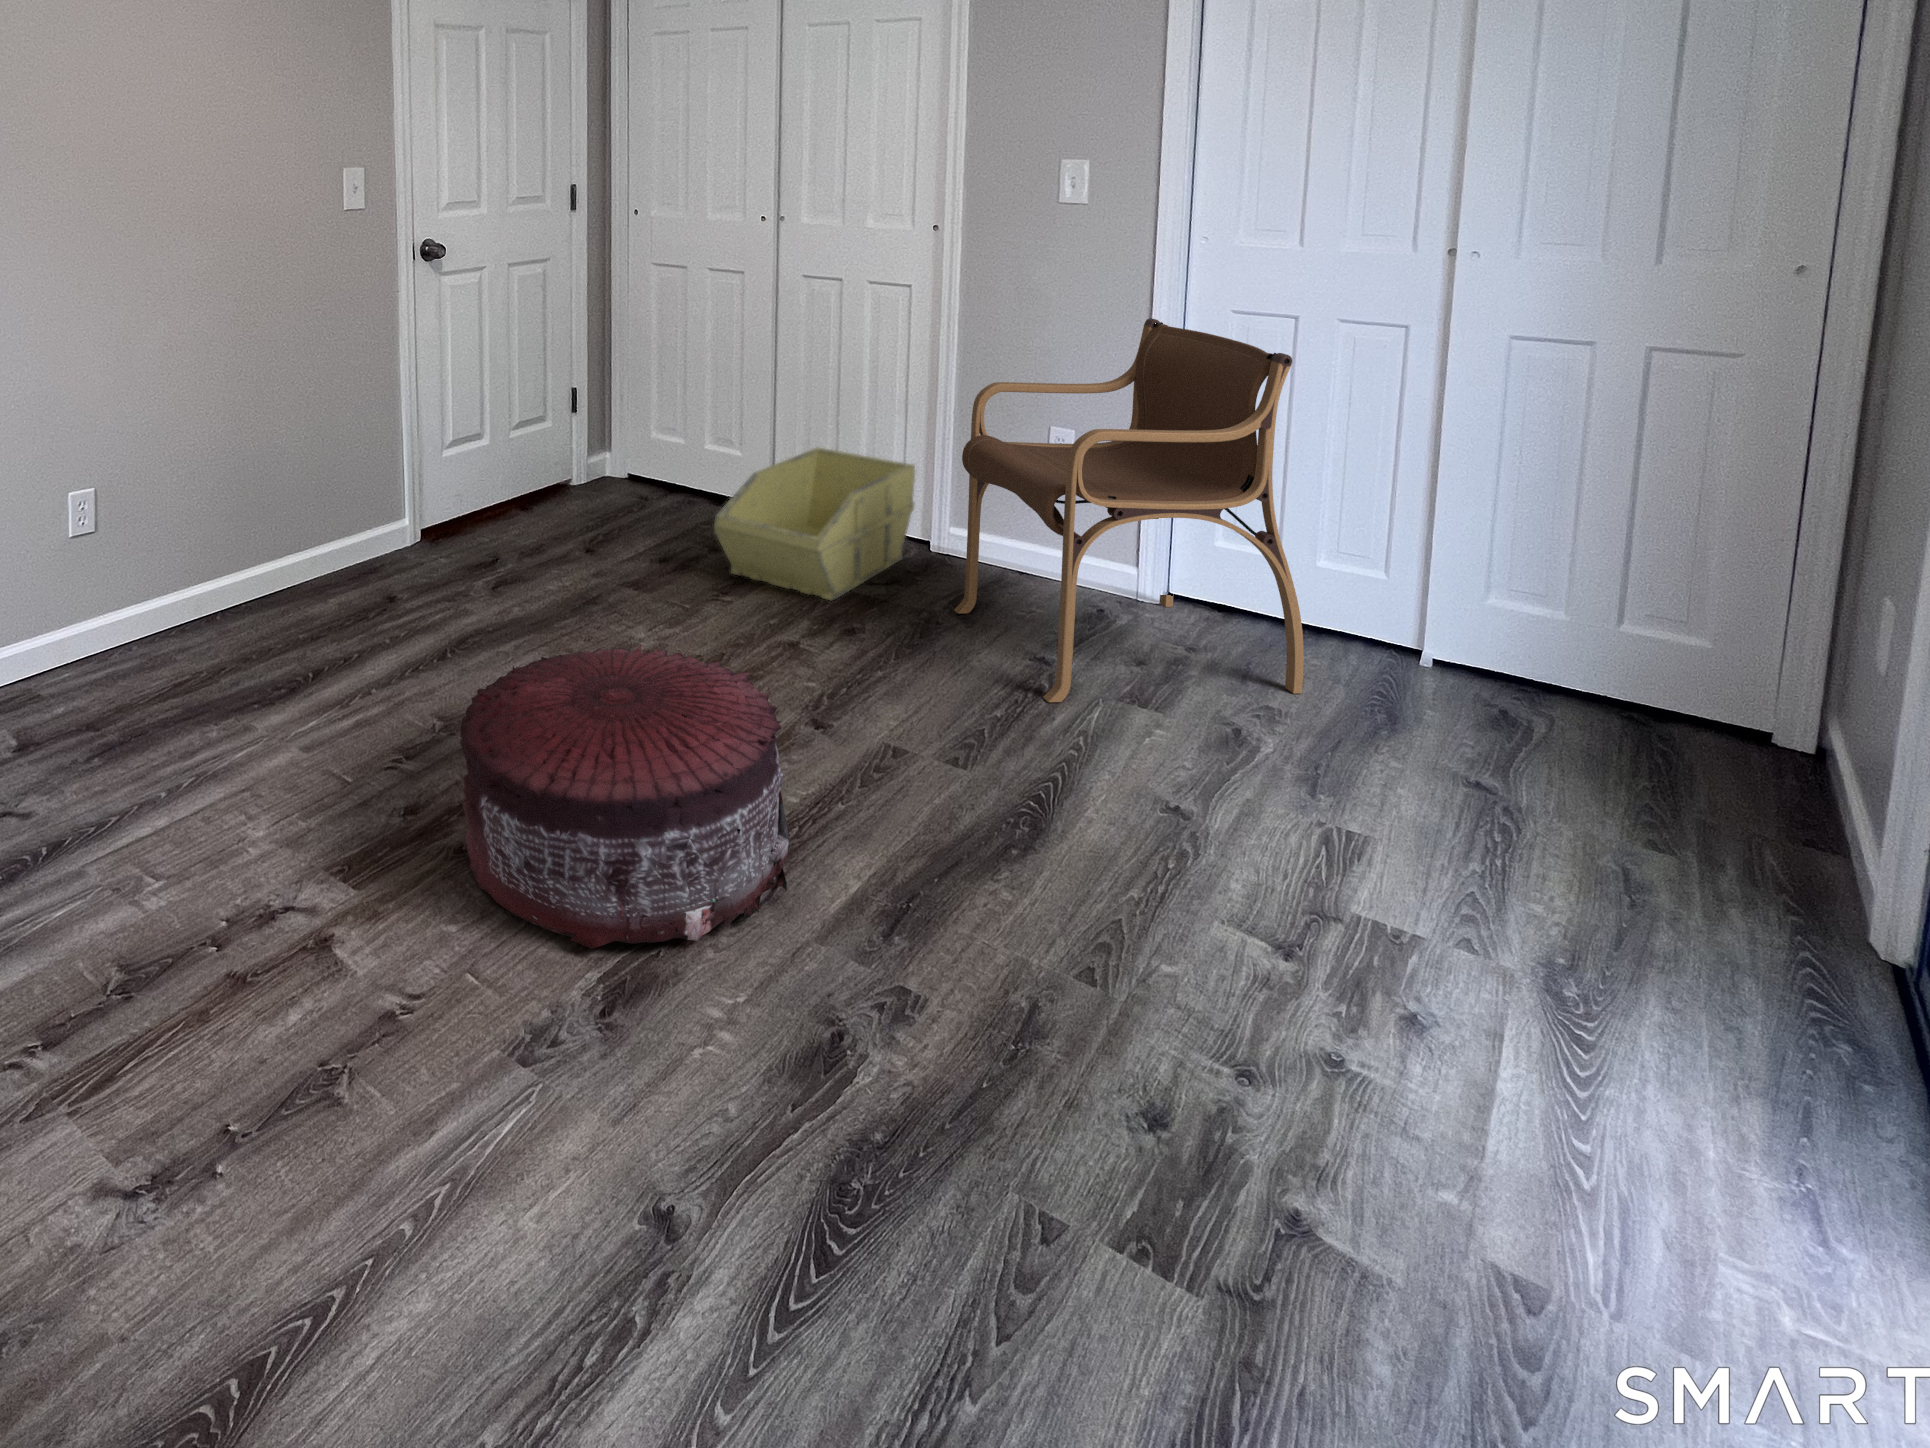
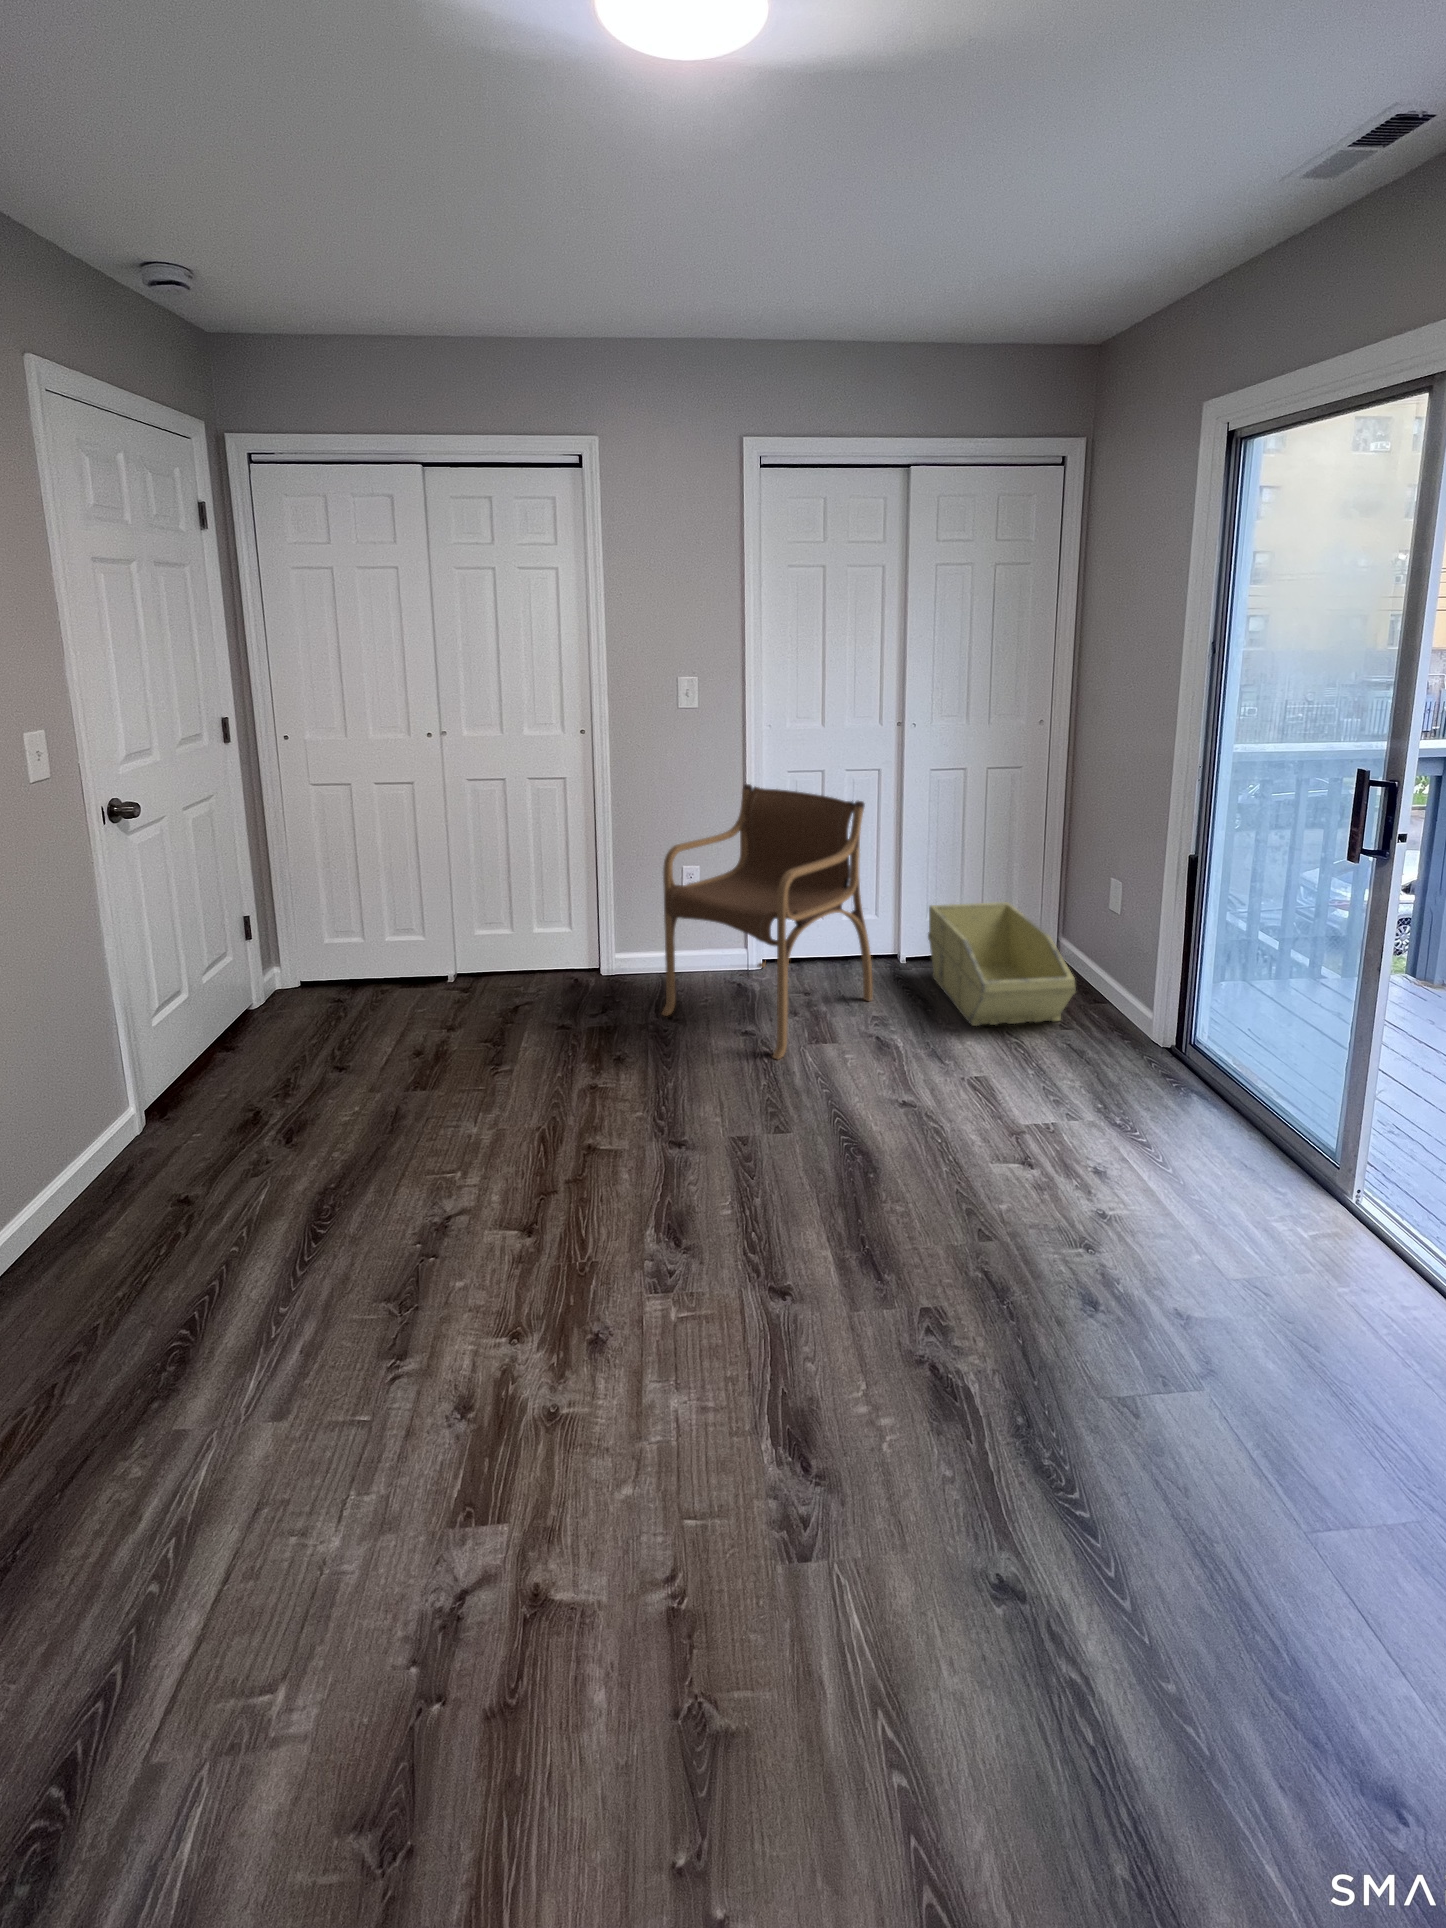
storage bin: present [714,448,915,600] -> present [928,902,1076,1026]
pouf: present [460,645,789,949] -> none [521,1130,810,1439]

